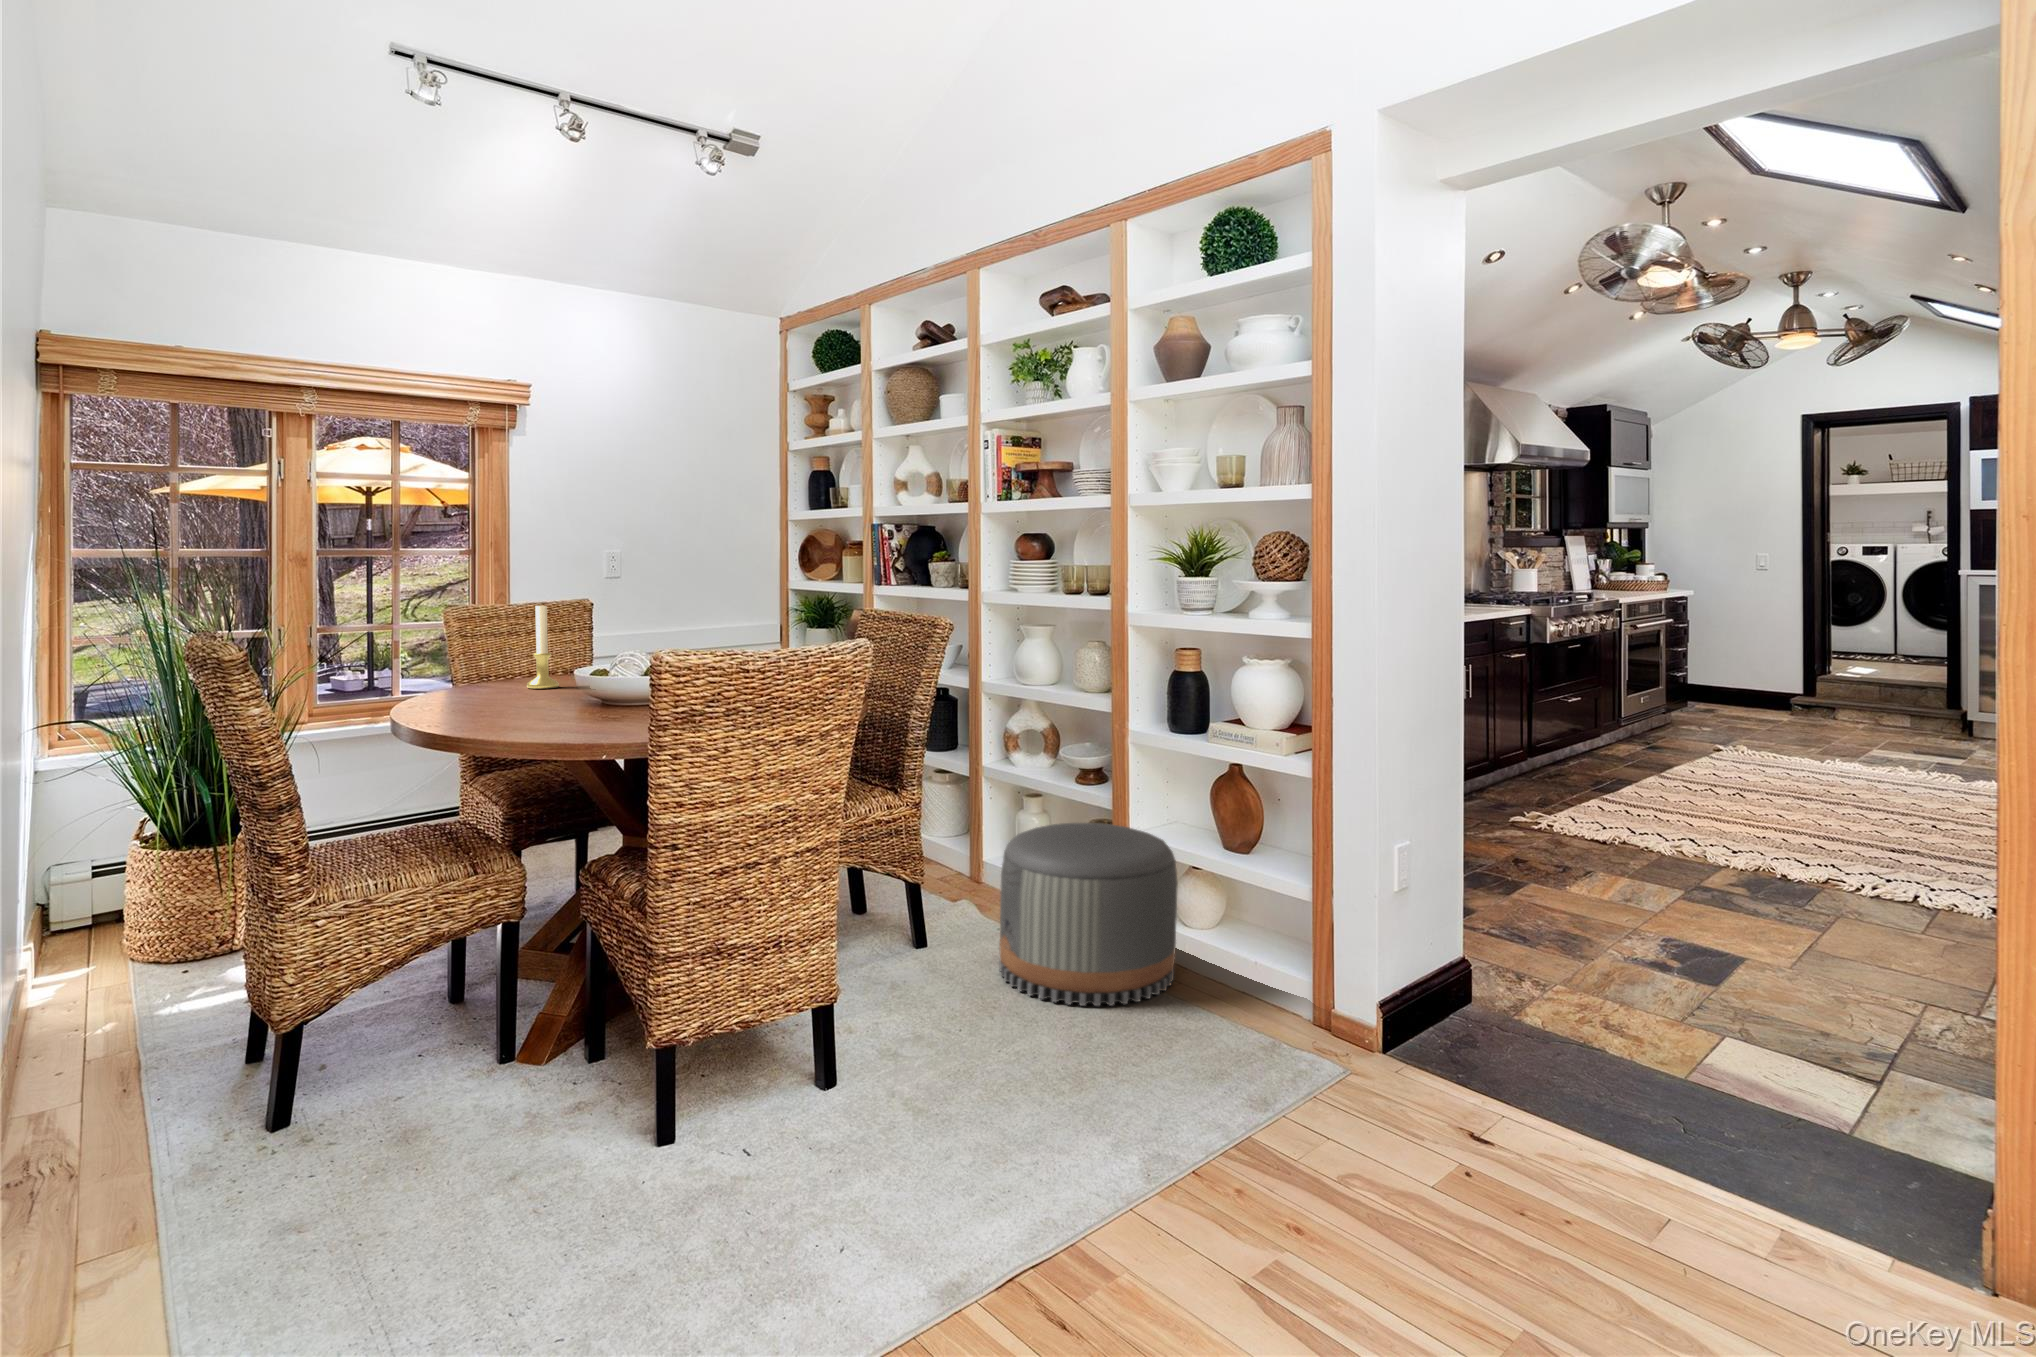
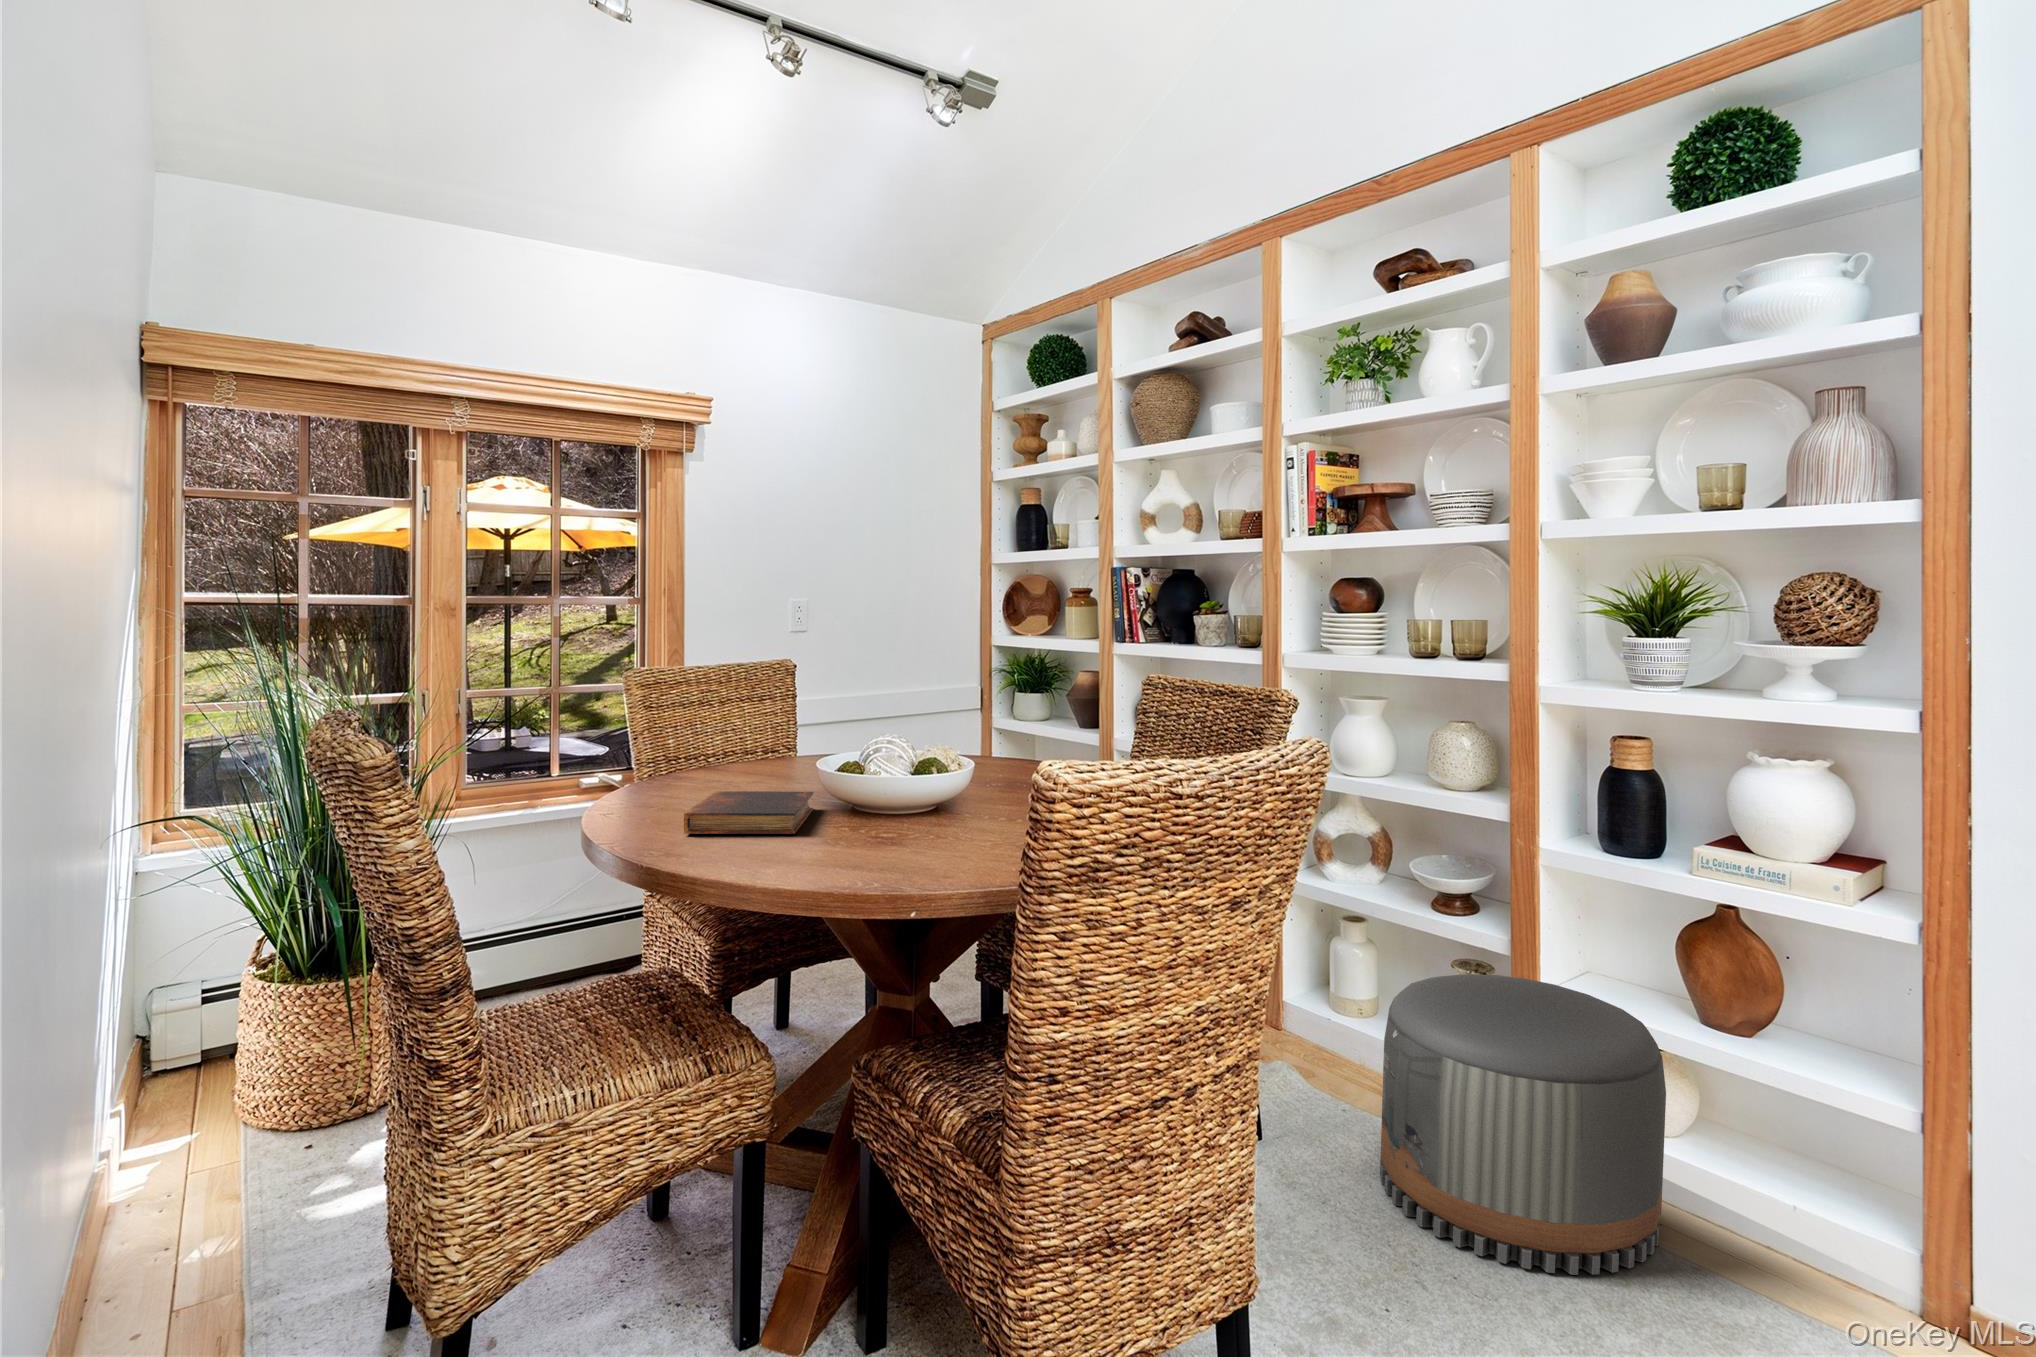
candle holder: present [527,606,559,689] -> none [735,667,775,780]
book: none [463,691,573,716] -> present [684,791,813,834]

